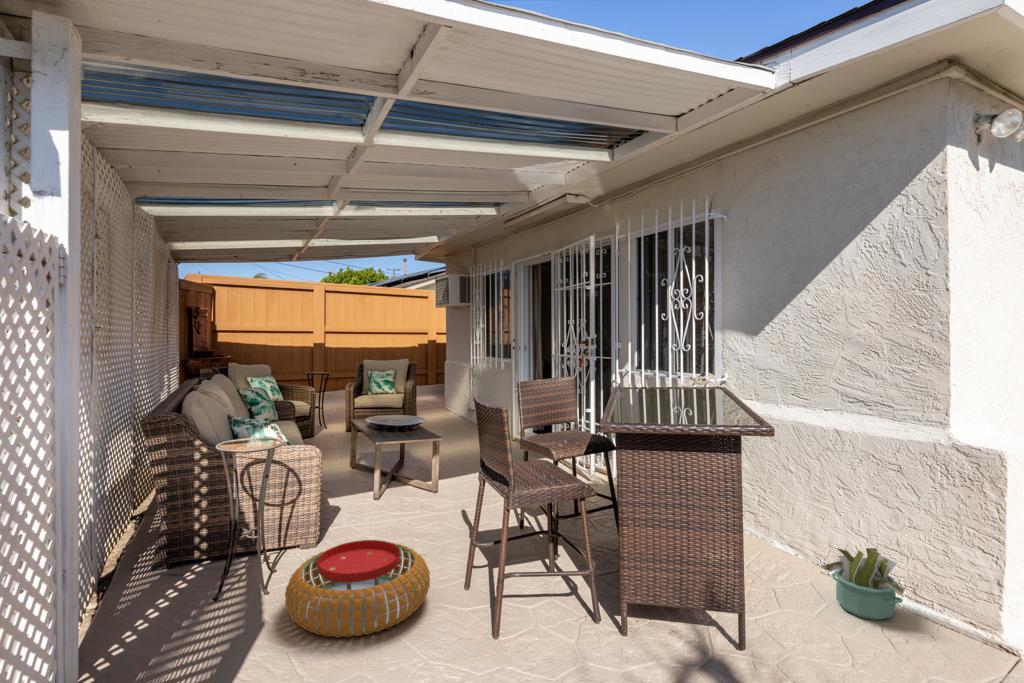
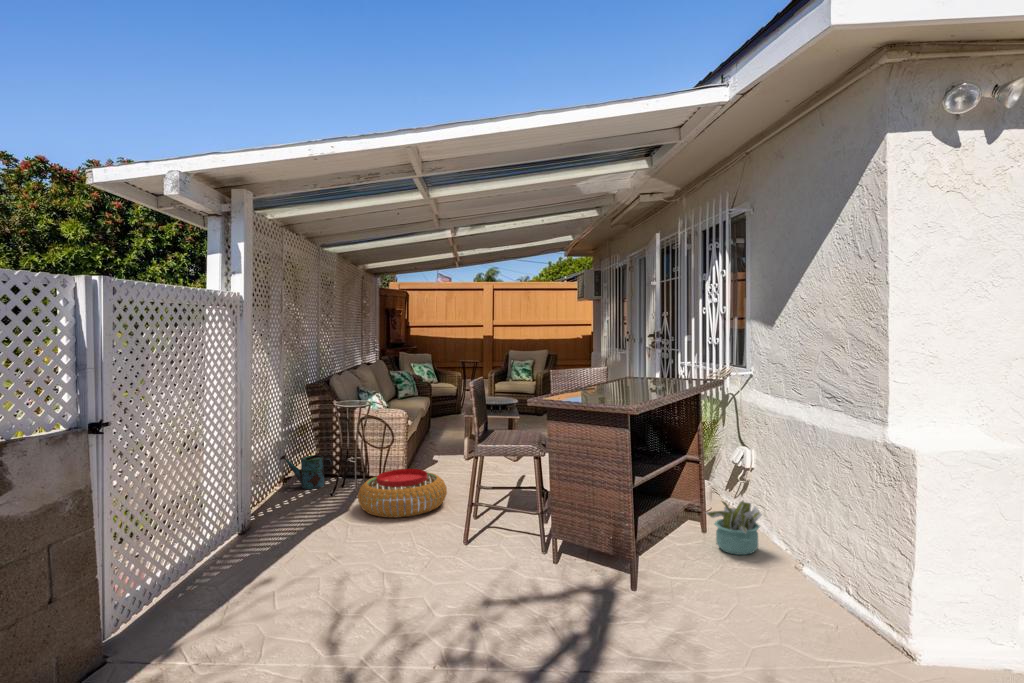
watering can: none [100,530,200,592] -> present [280,454,332,489]

